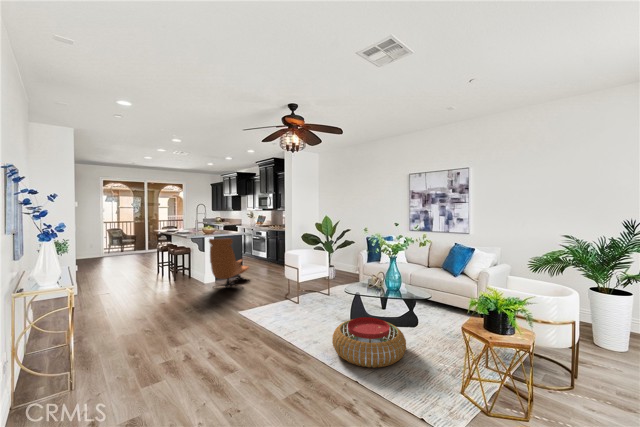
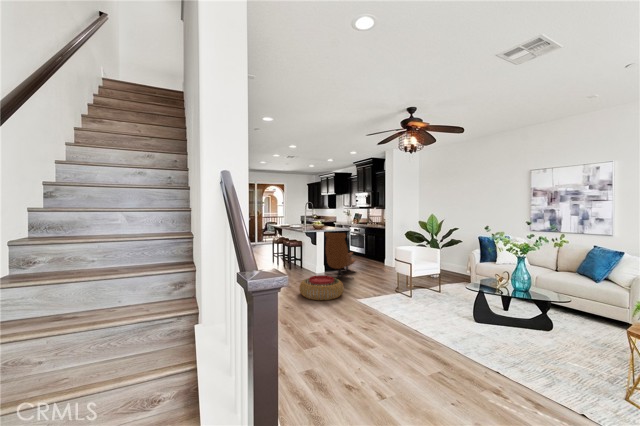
pouf: present [332,317,406,368] -> present [299,275,344,300]

